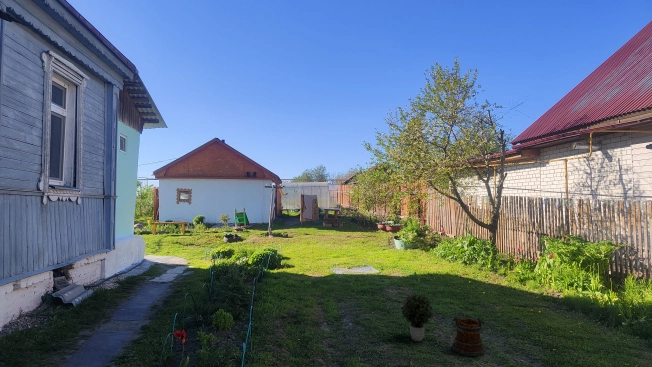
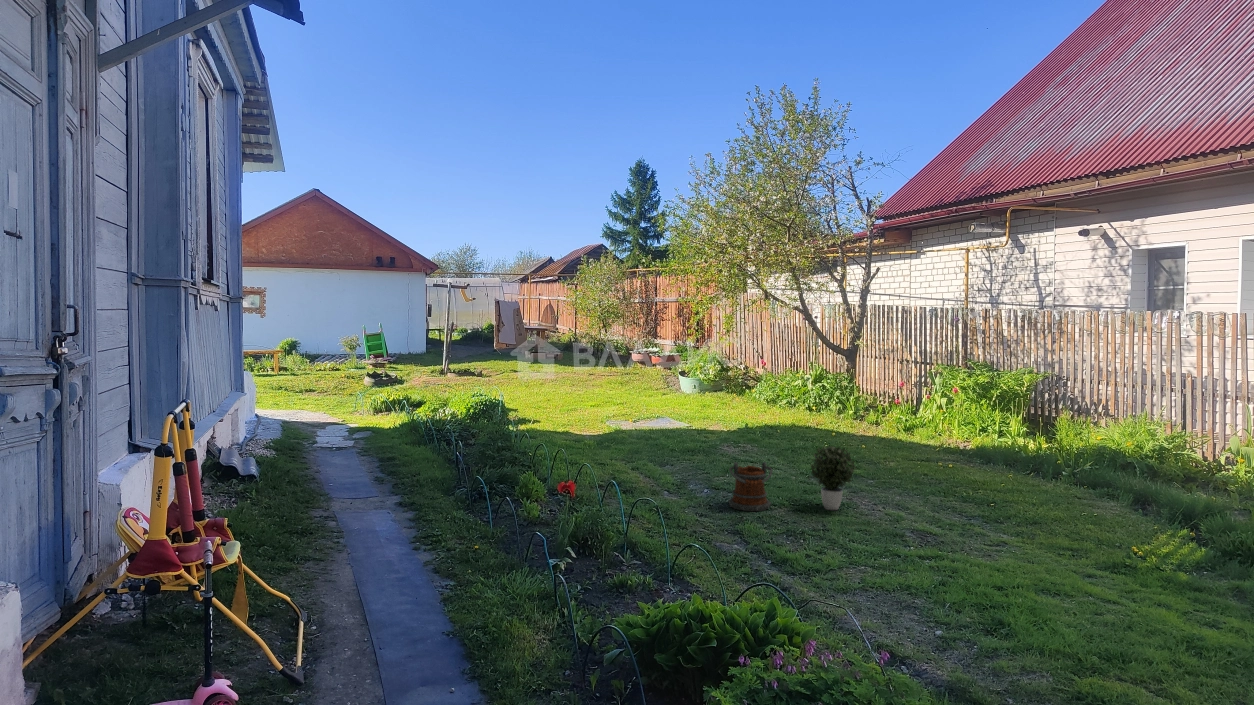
bucket: present [452,315,486,356] -> present [728,462,772,511]

